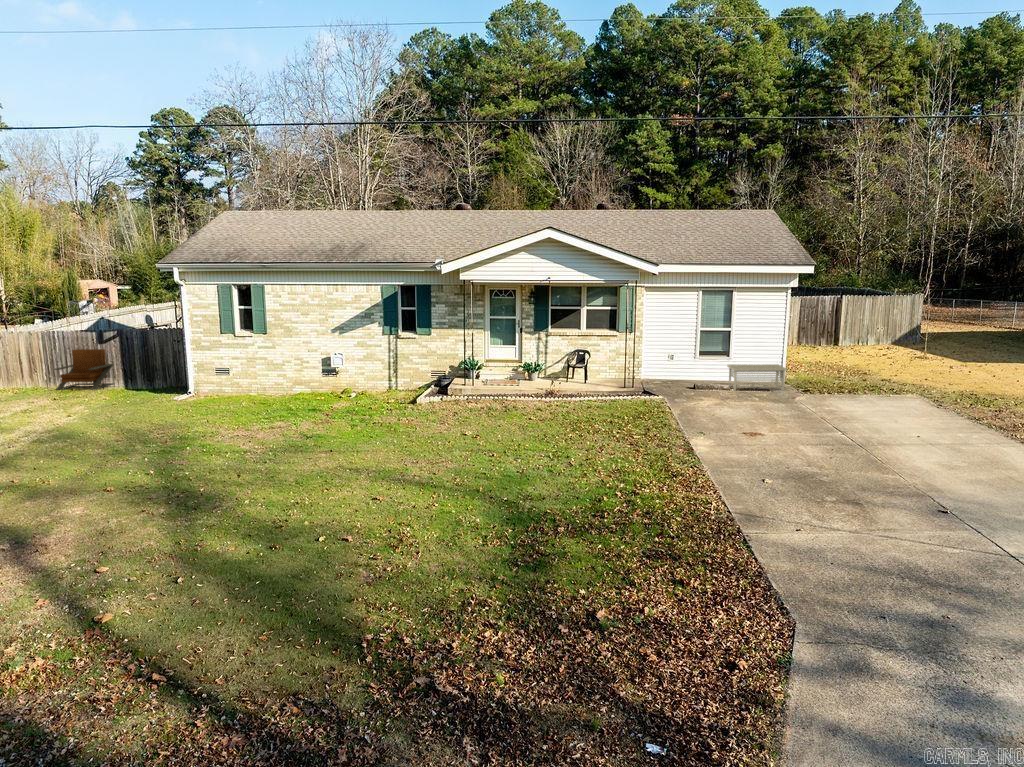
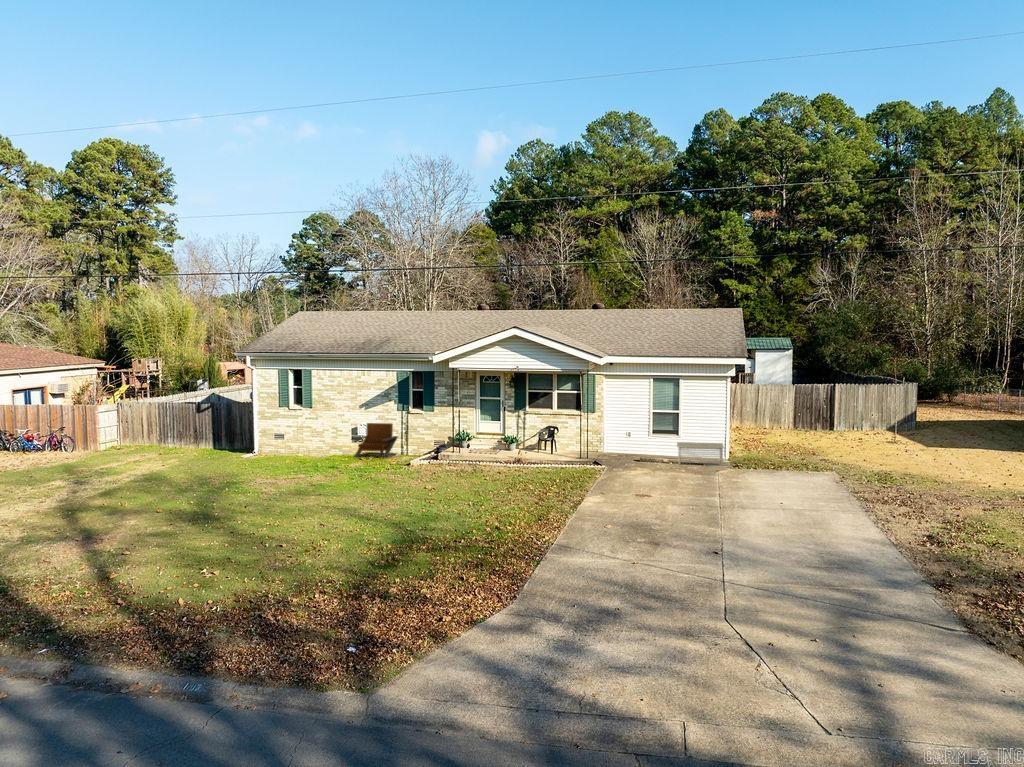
lounge chair: present [54,349,114,390] -> present [354,423,398,458]

